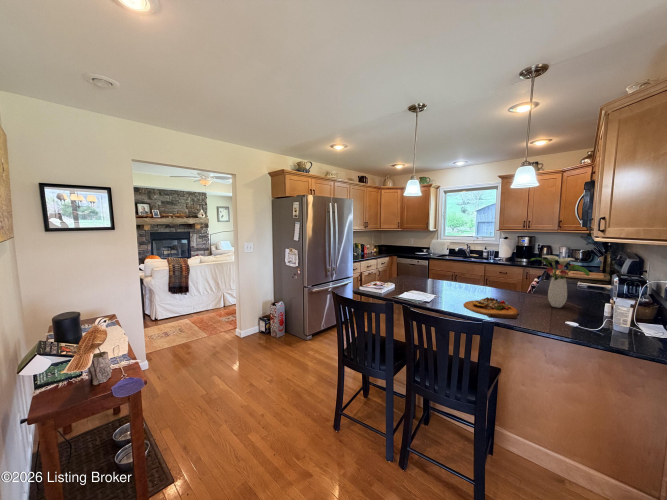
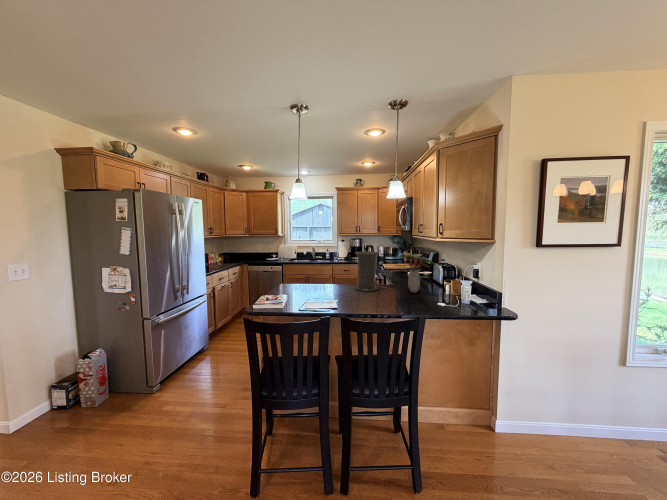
vase: none [475,250,508,296] -> present [356,251,378,291]
cutting board: present [463,297,519,319] -> none [362,293,408,310]

